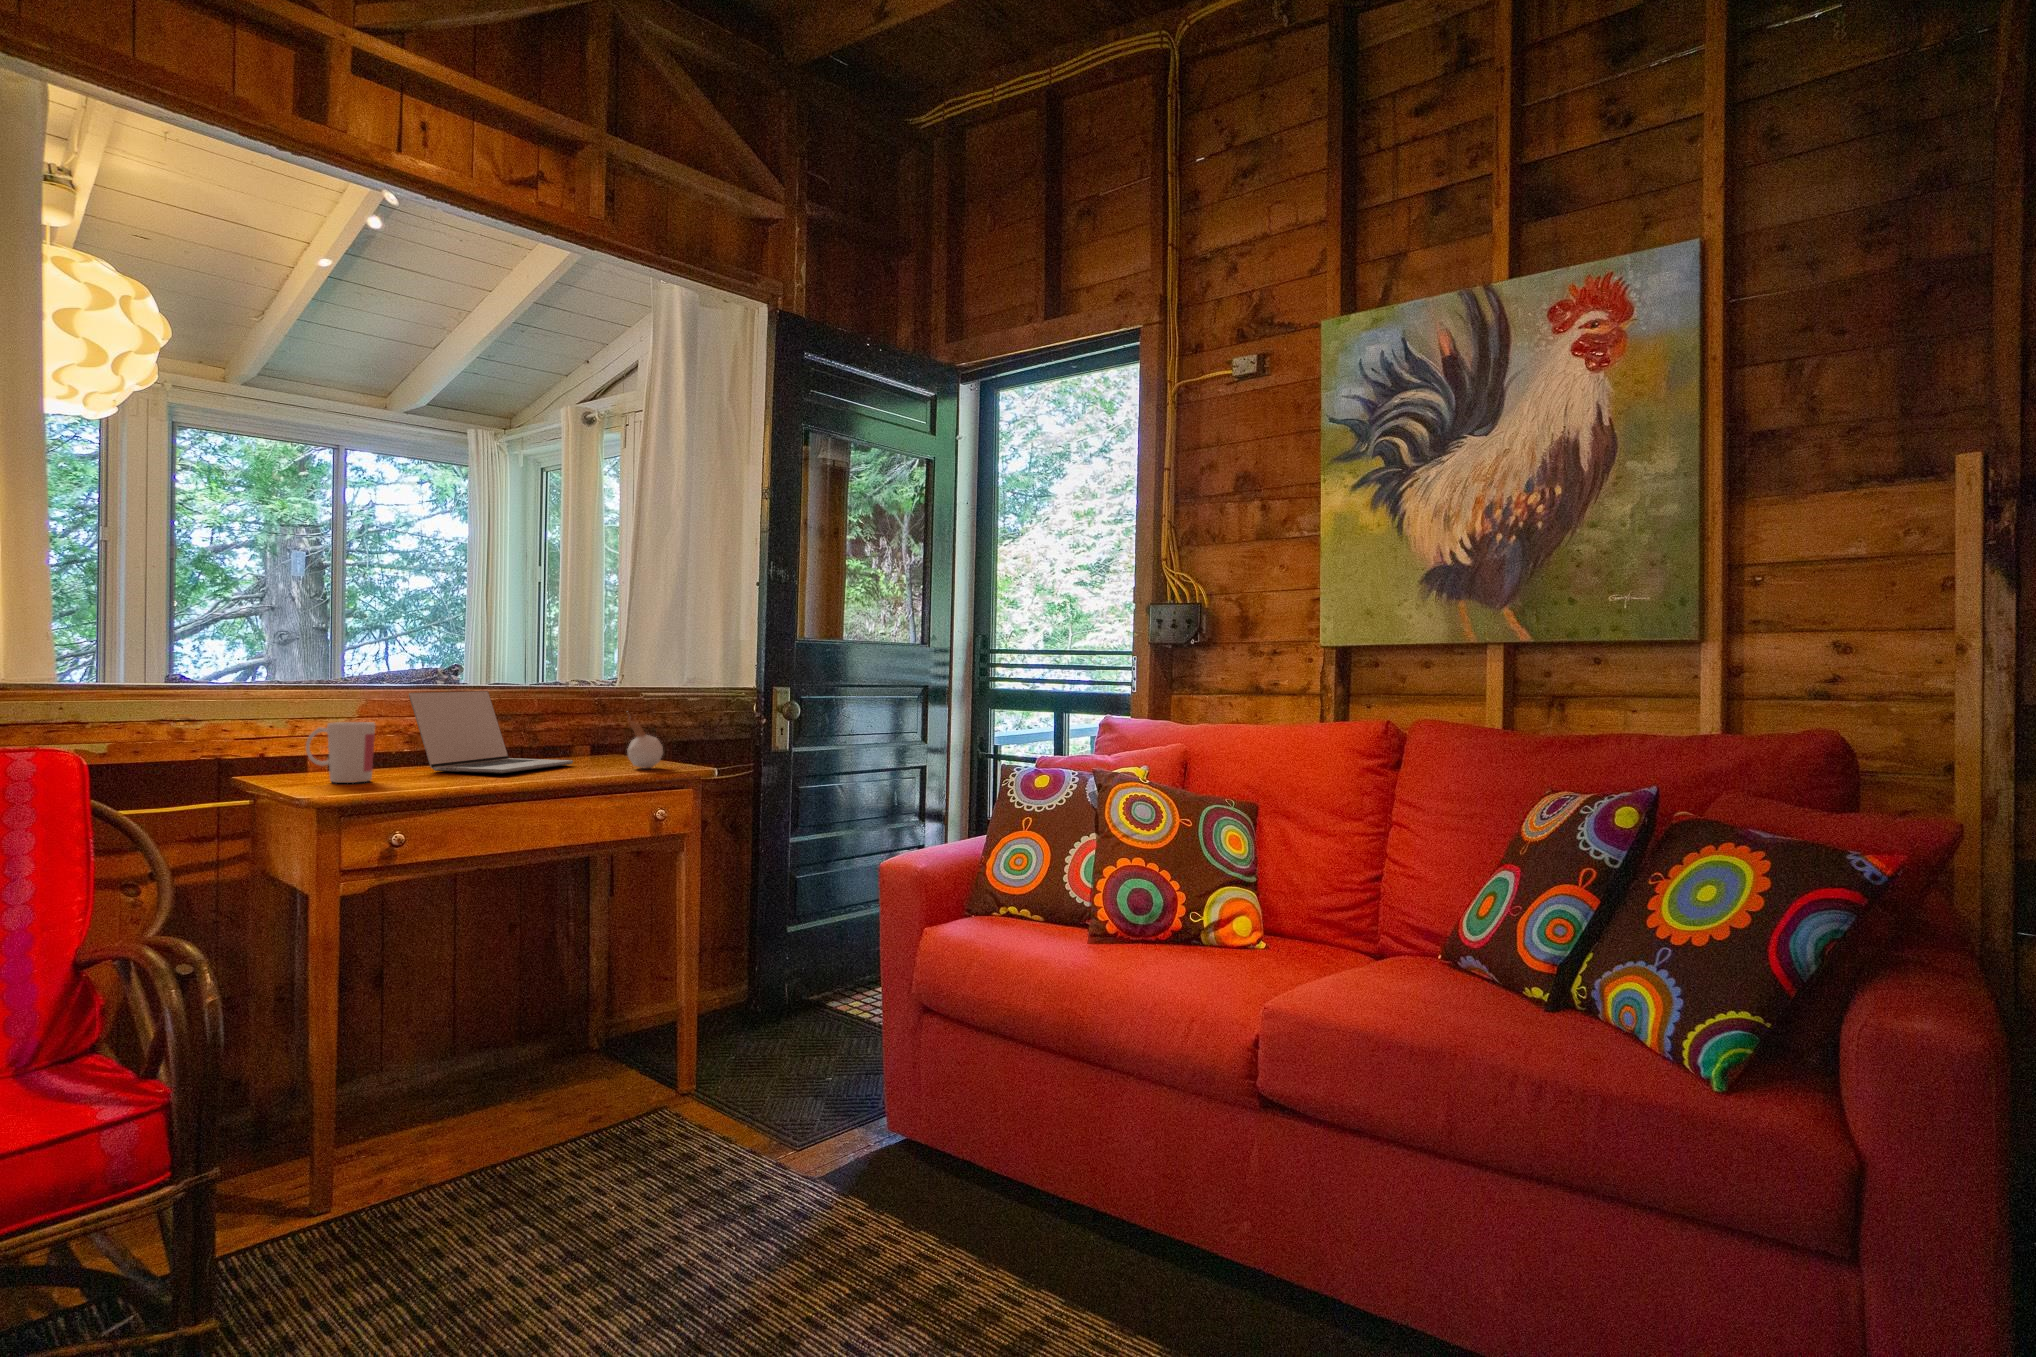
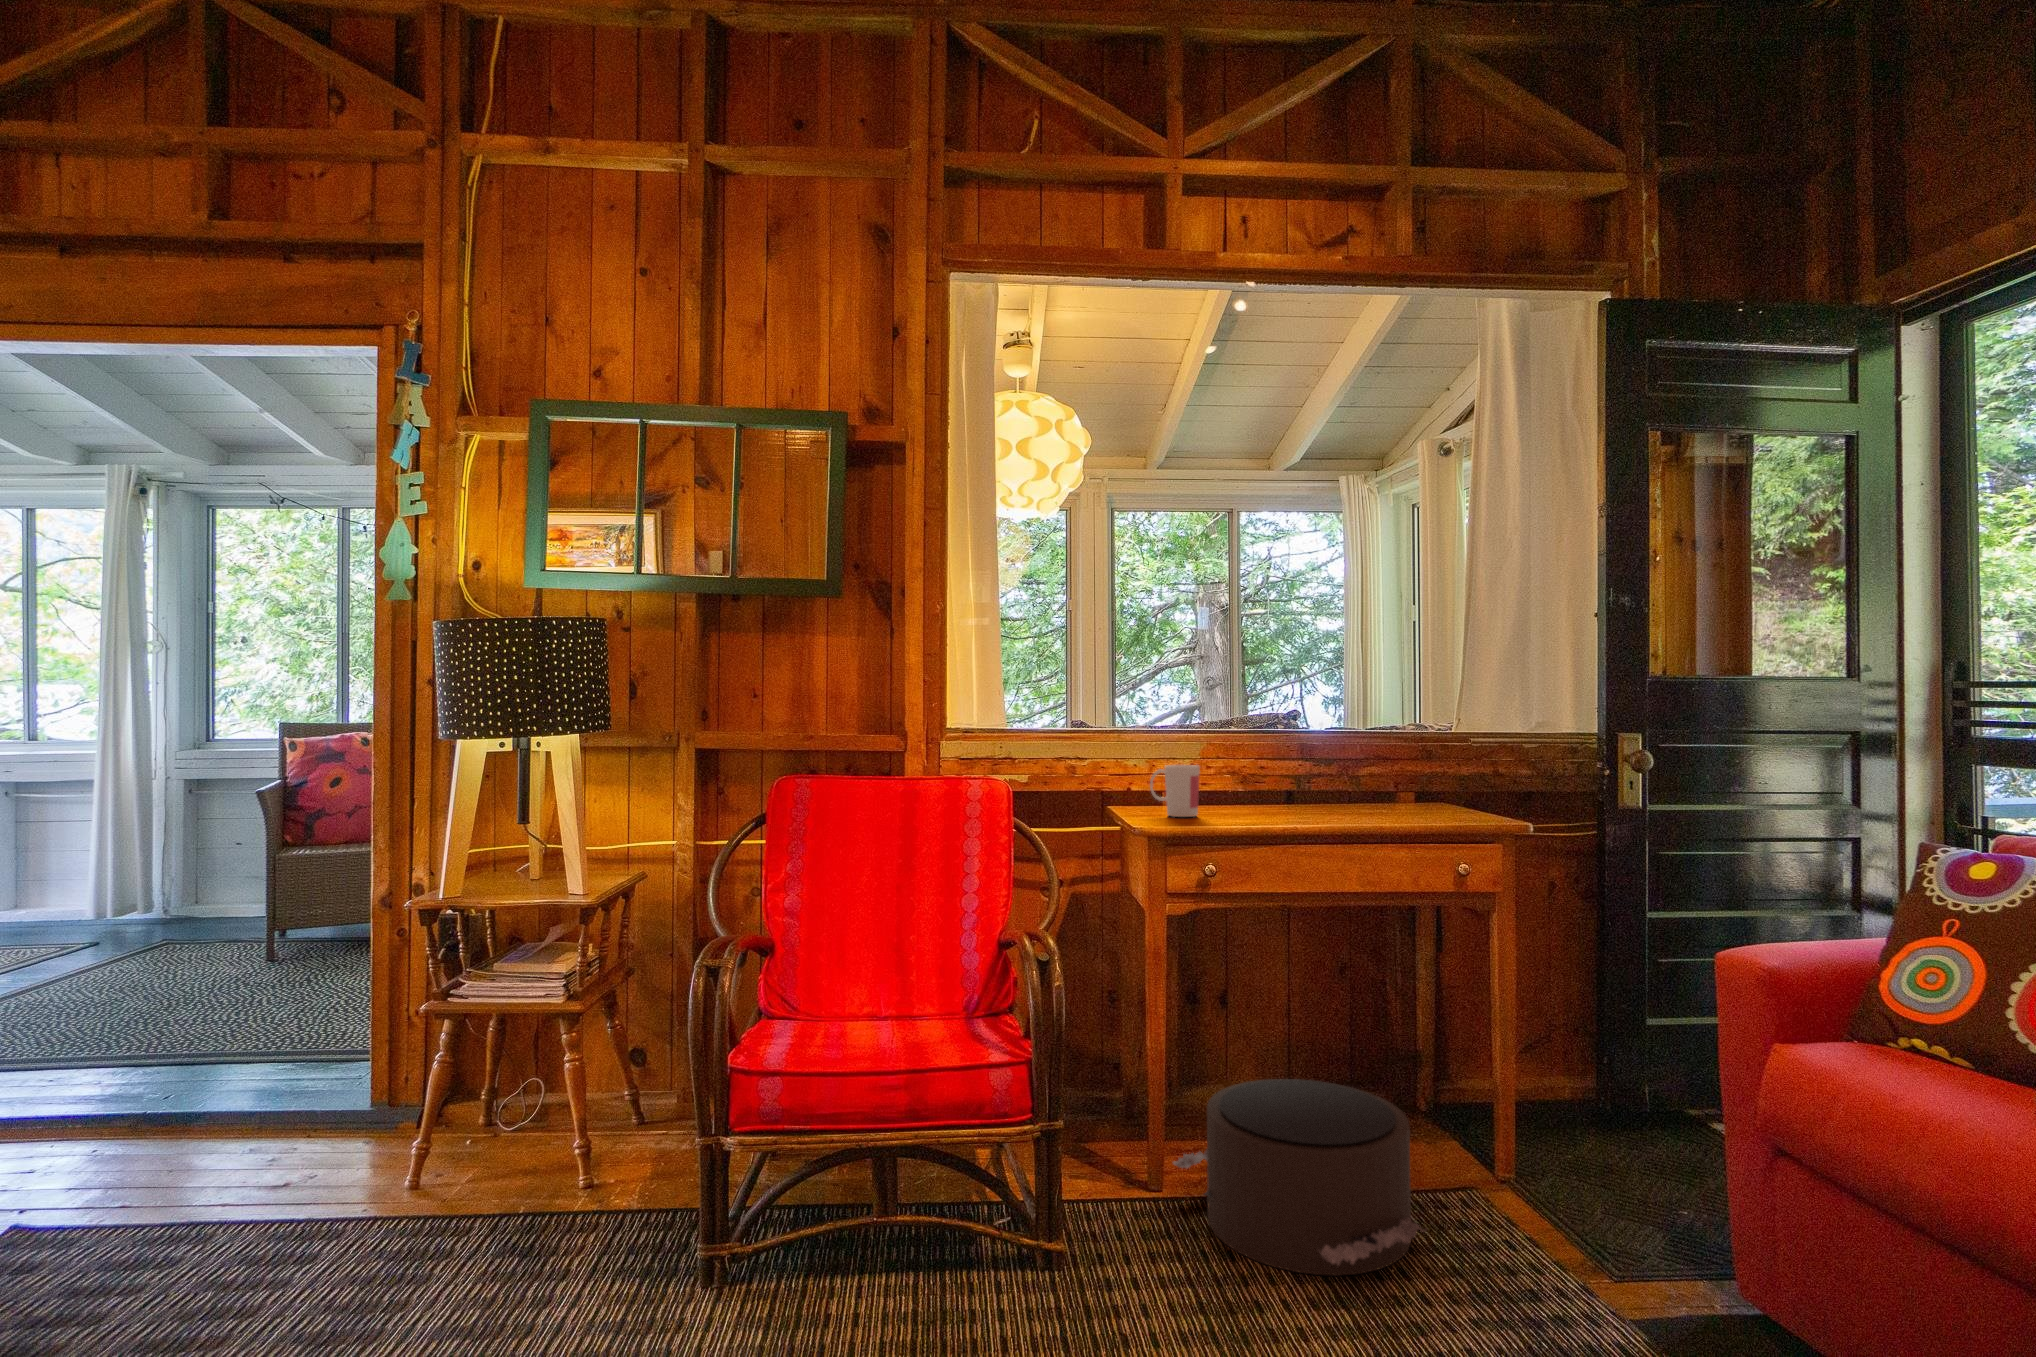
laptop: present [409,691,573,773] -> none [1233,738,1378,816]
candle: present [627,711,663,768] -> none [1426,759,1466,820]
pouf: none [342,1046,645,1251] -> present [1173,1079,1426,1276]

